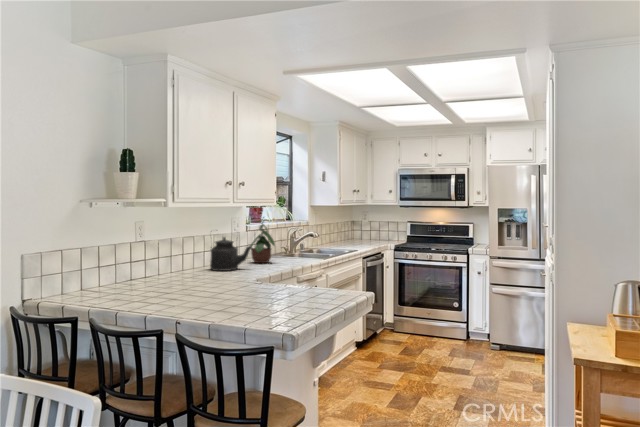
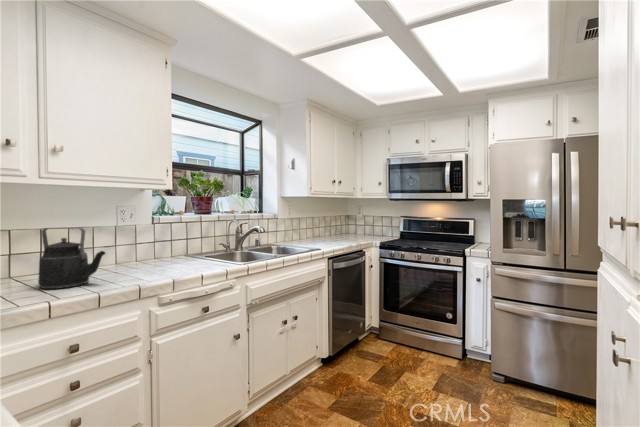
potted plant: present [251,217,275,263] -> none [135,208,177,272]

